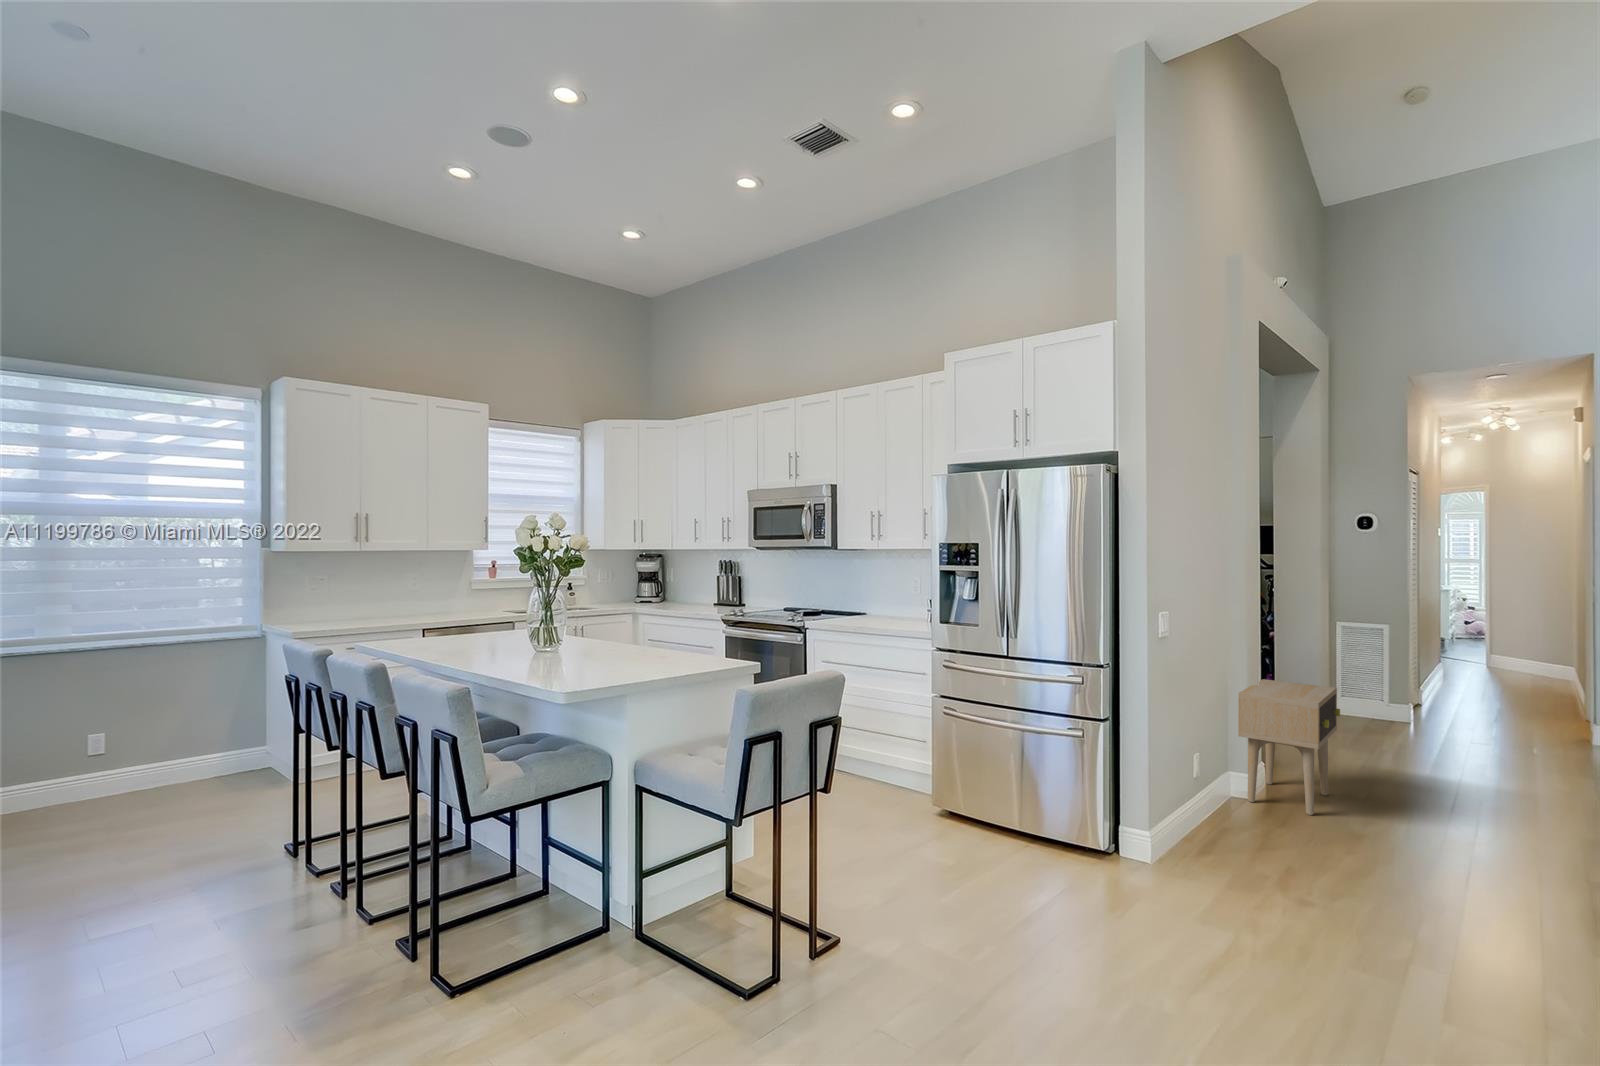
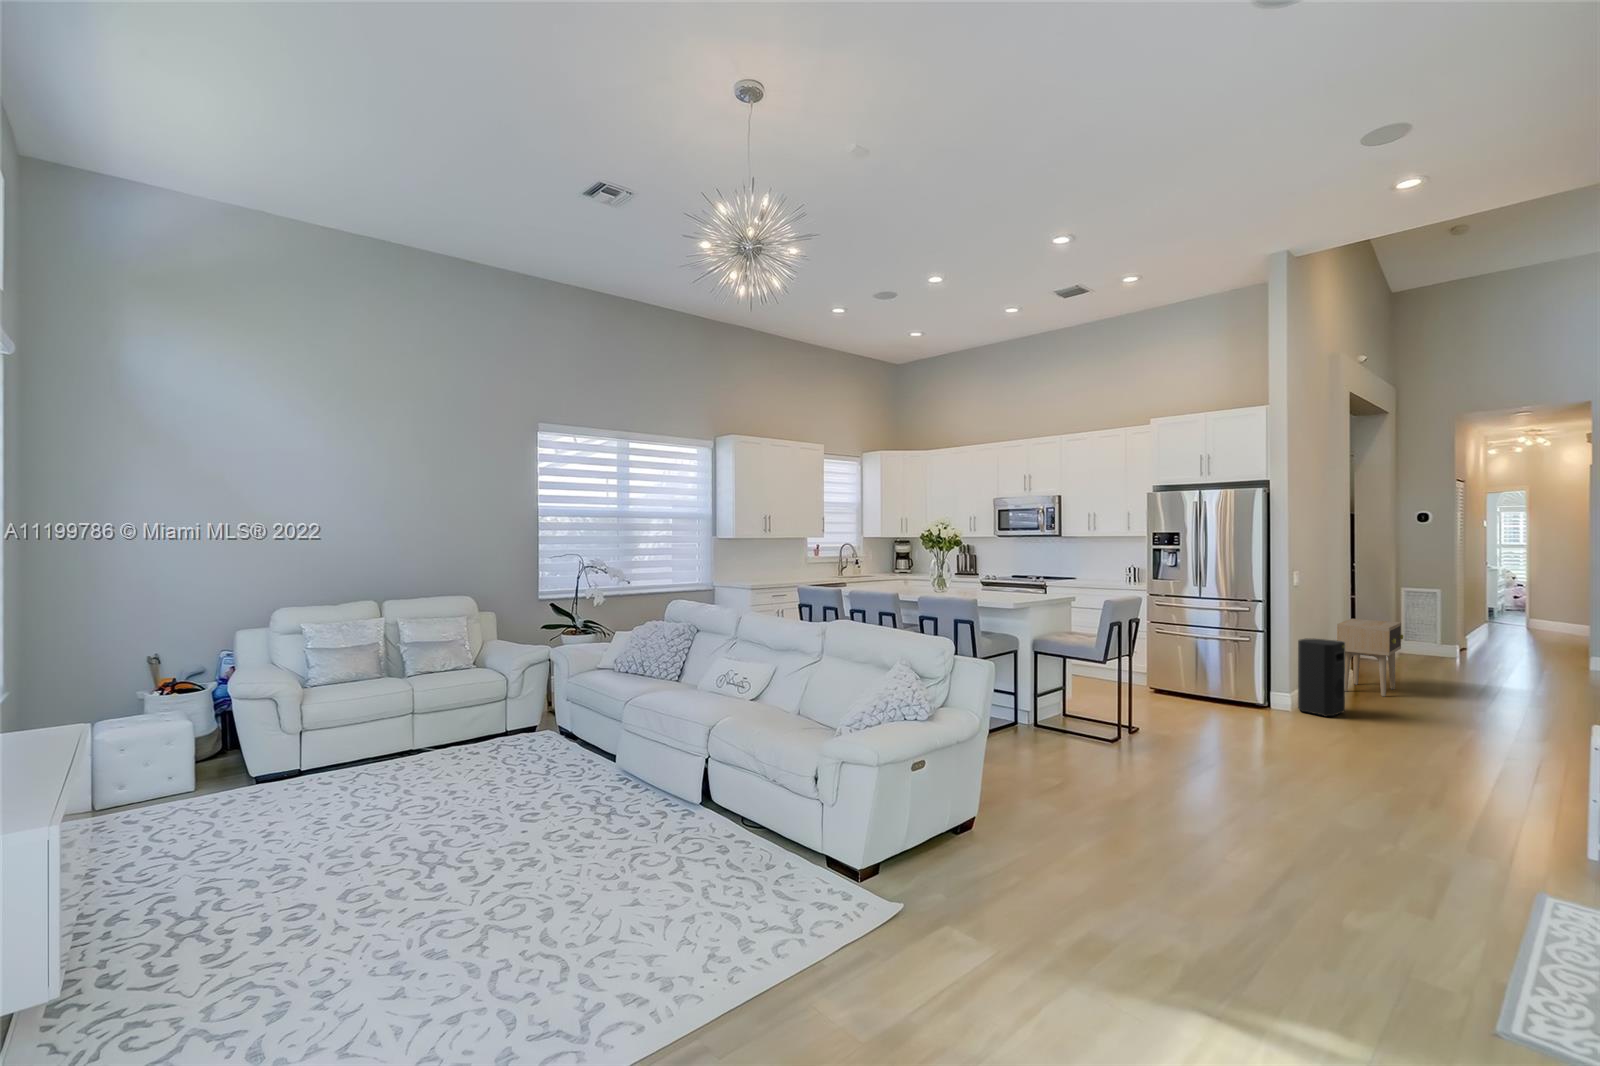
speaker: none [1165,730,1244,880] -> present [1298,639,1345,717]

